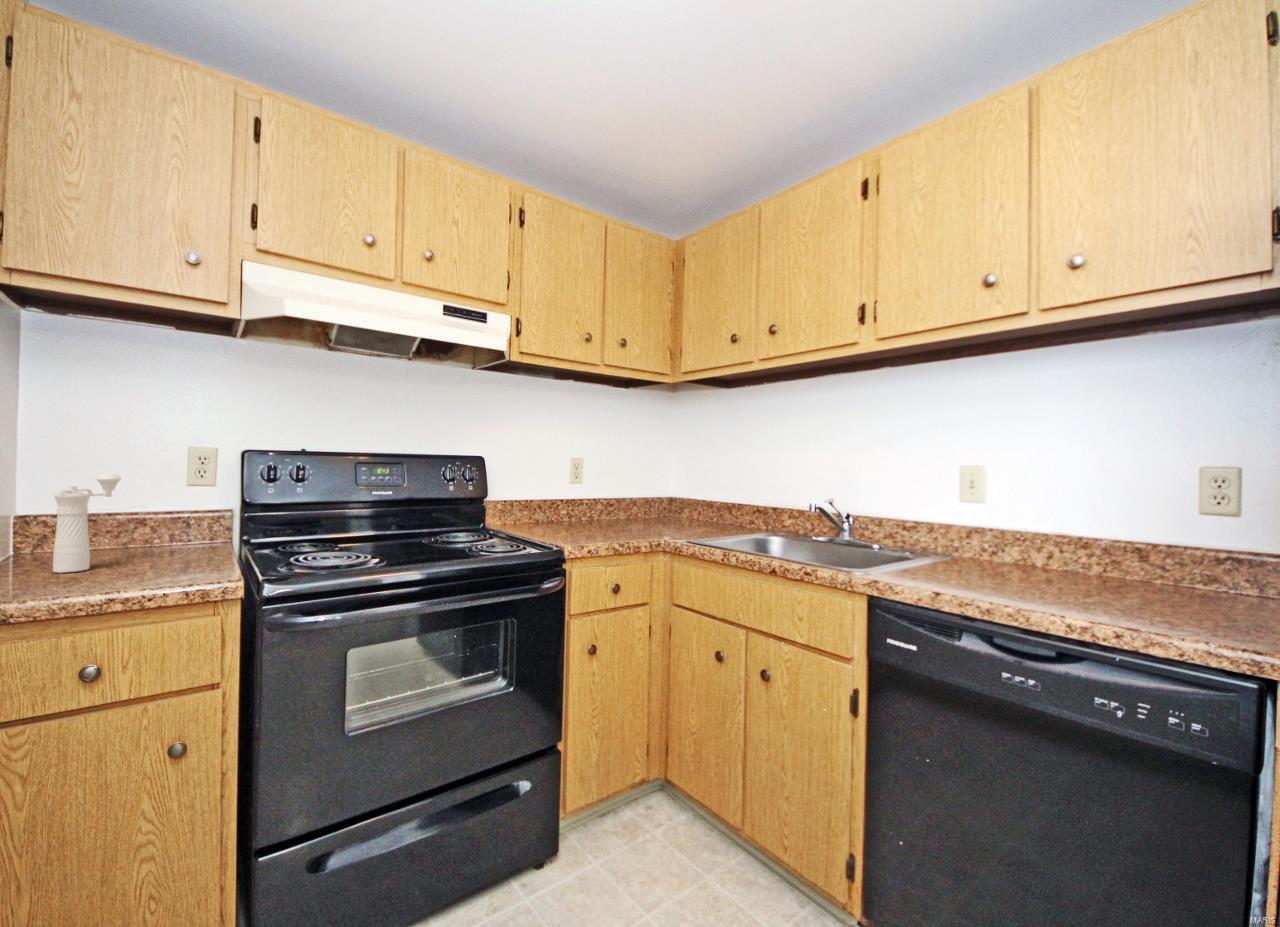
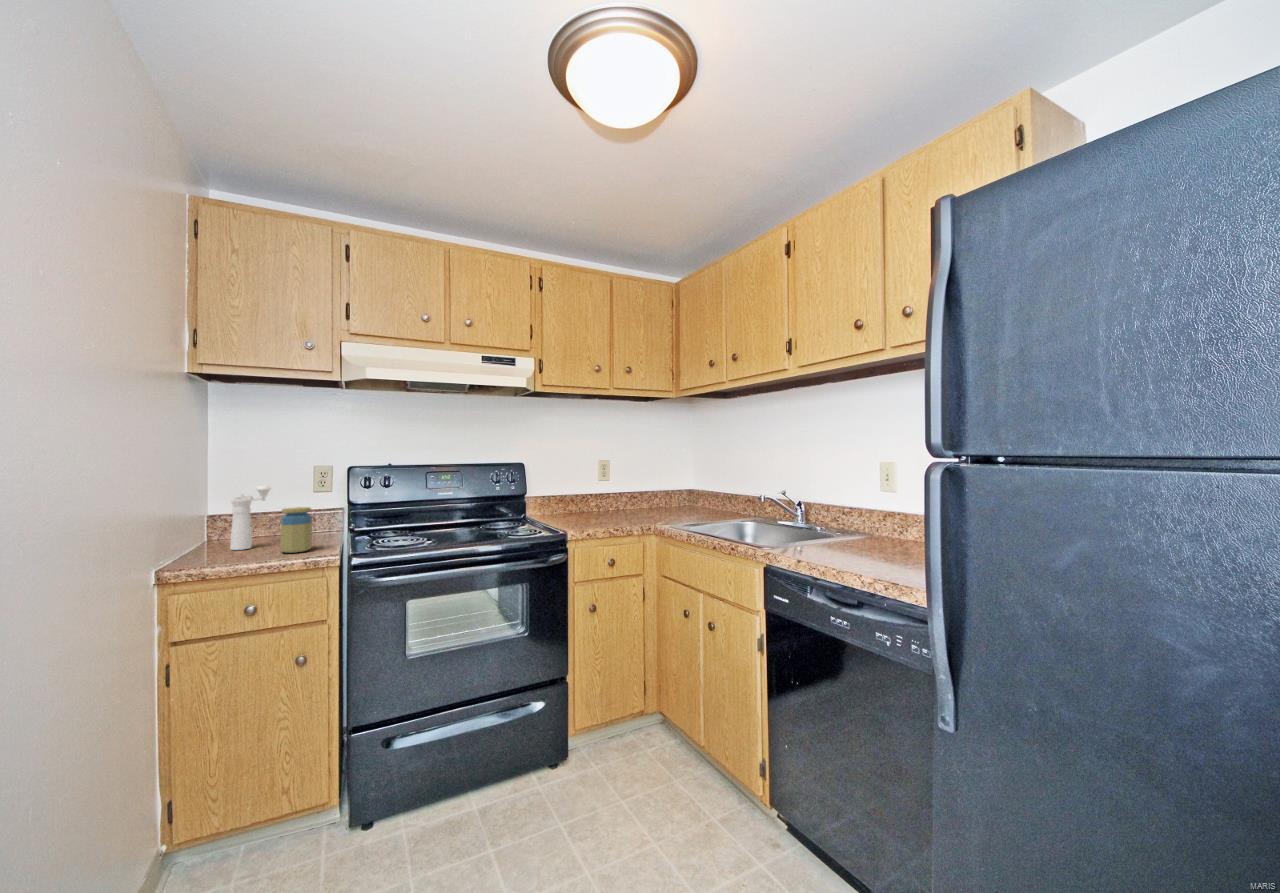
jar: none [141,508,193,577] -> present [281,507,312,553]

